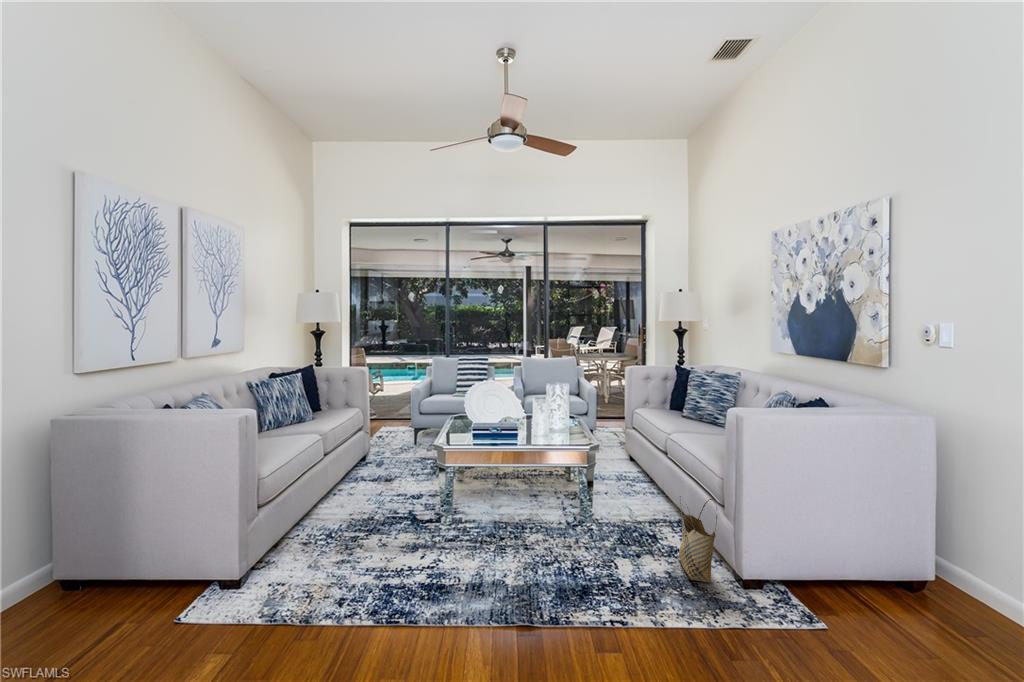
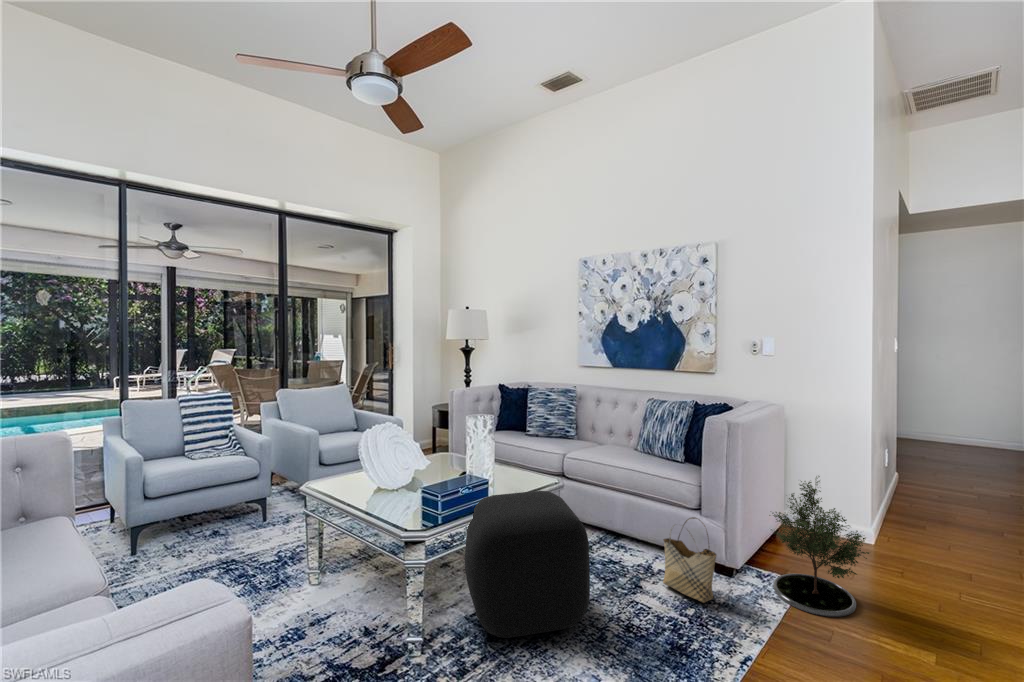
ottoman: none [493,436,599,548] -> present [464,491,590,638]
potted tree: none [787,474,897,653] -> present [769,476,869,617]

